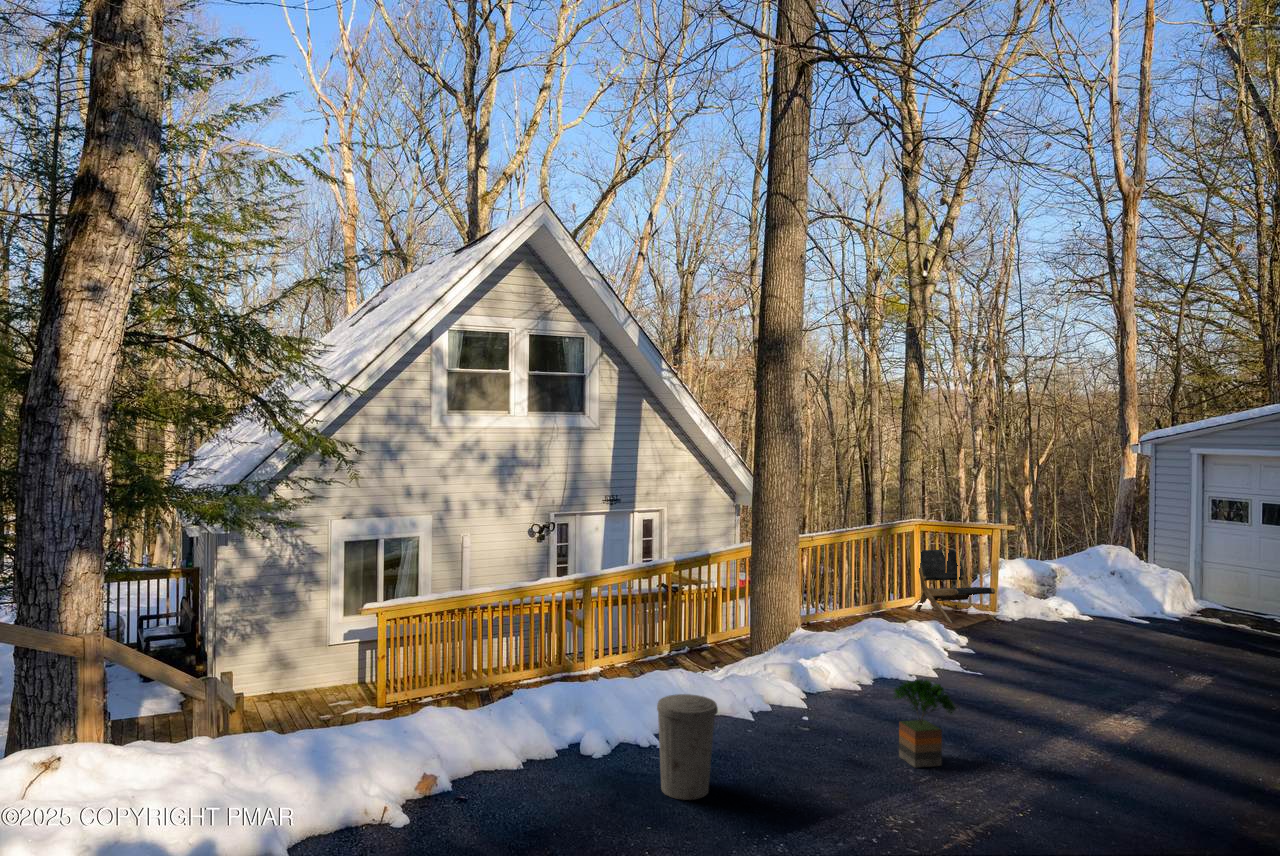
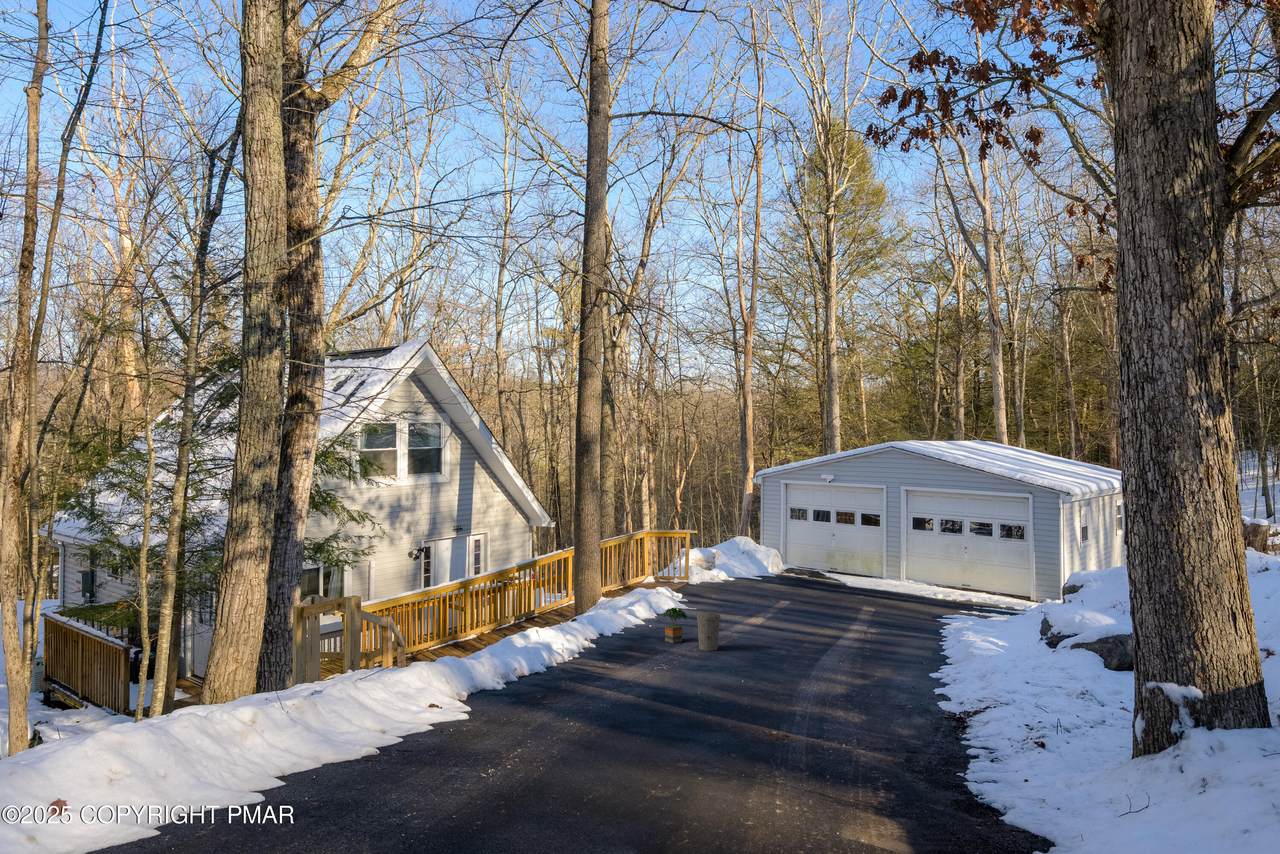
lounge chair: present [915,549,996,623] -> none [644,547,688,589]
trash can: present [657,694,718,800] -> present [697,612,721,651]

